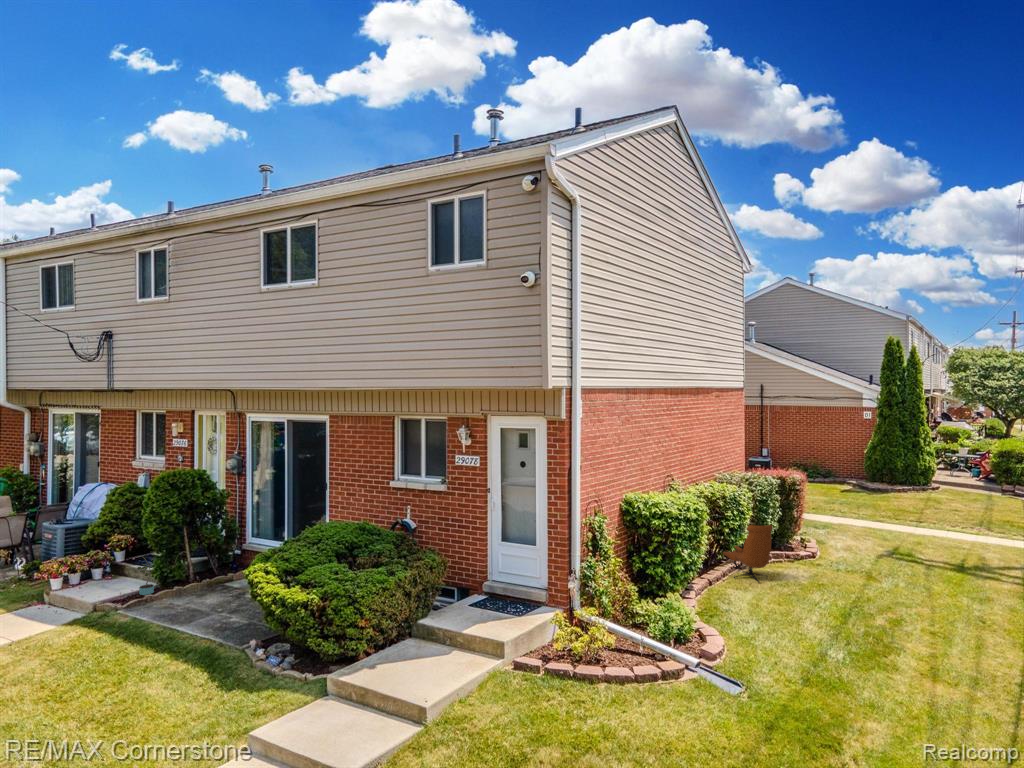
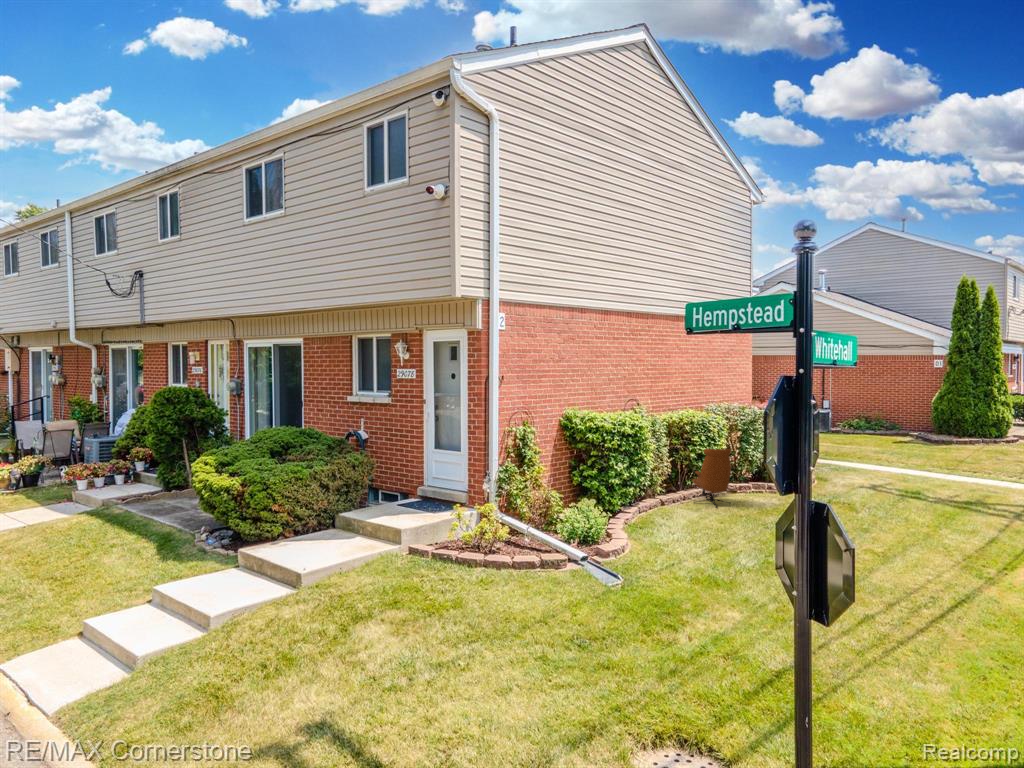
potted plant: present [137,556,154,595] -> none [140,458,158,496]

